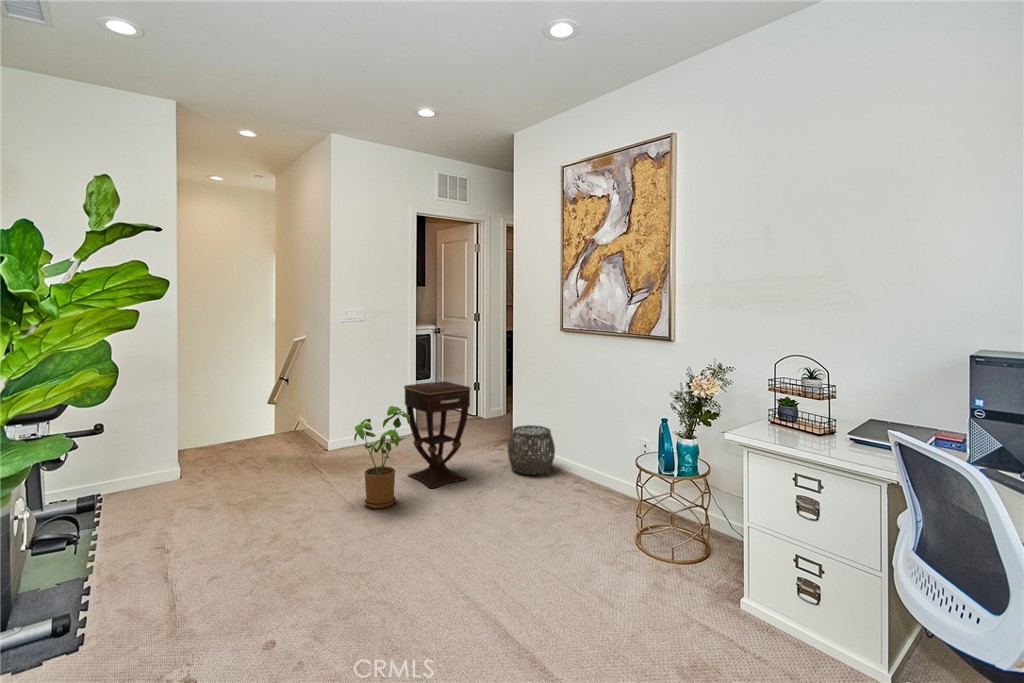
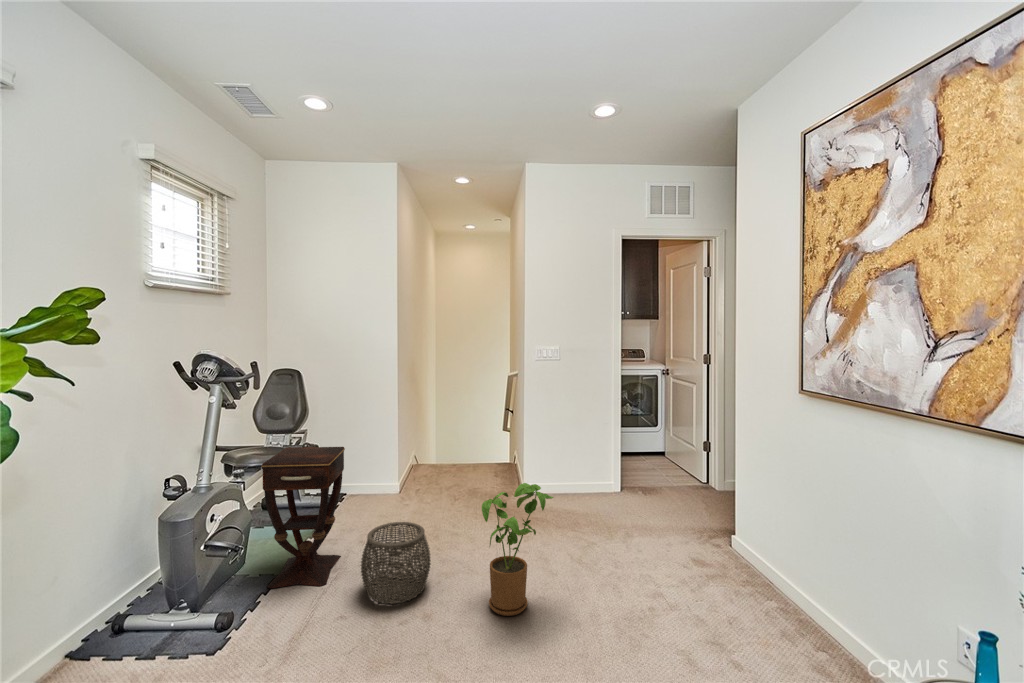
side table: present [404,381,471,488] -> present [261,447,345,588]
woven basket: present [508,425,555,475] -> present [361,522,431,604]

